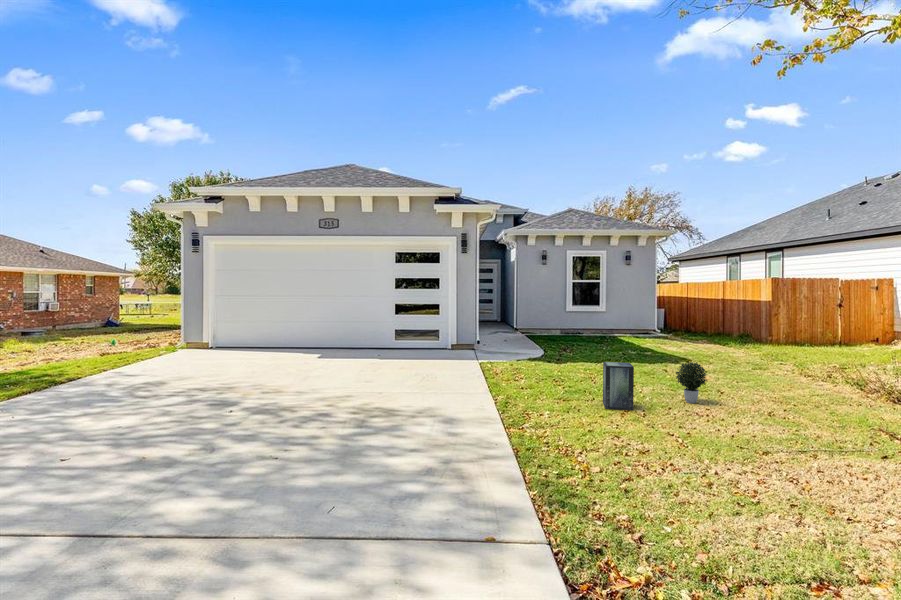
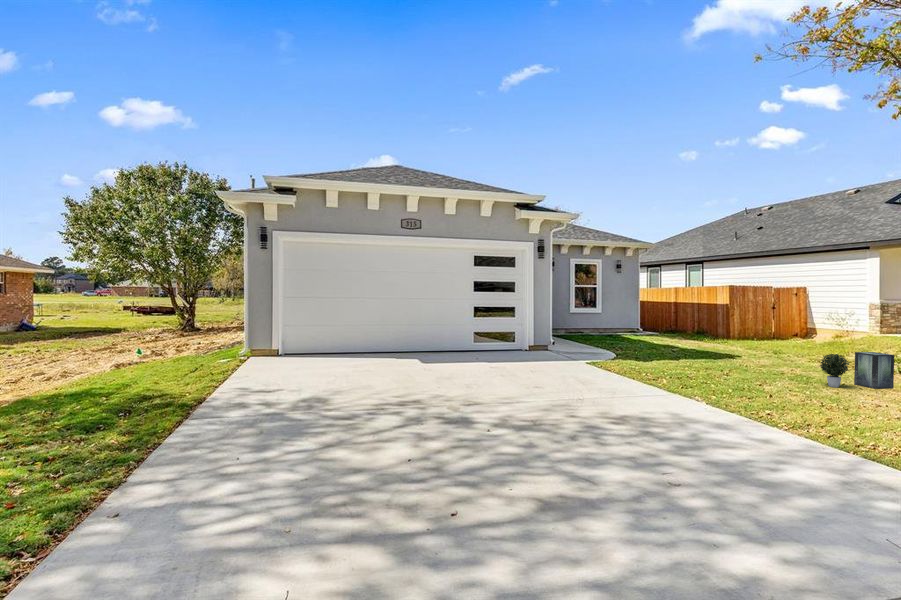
storage box: present [603,362,634,410] -> present [854,352,894,389]

